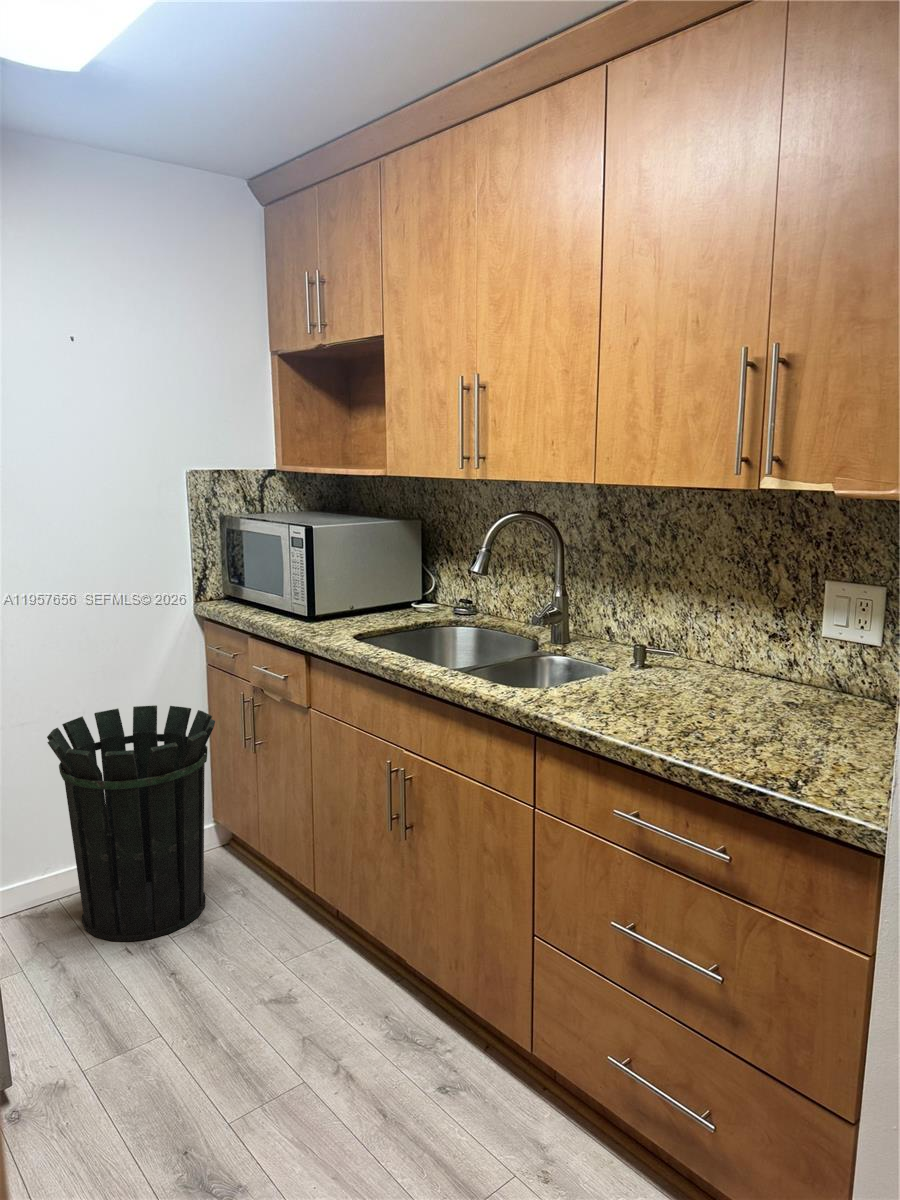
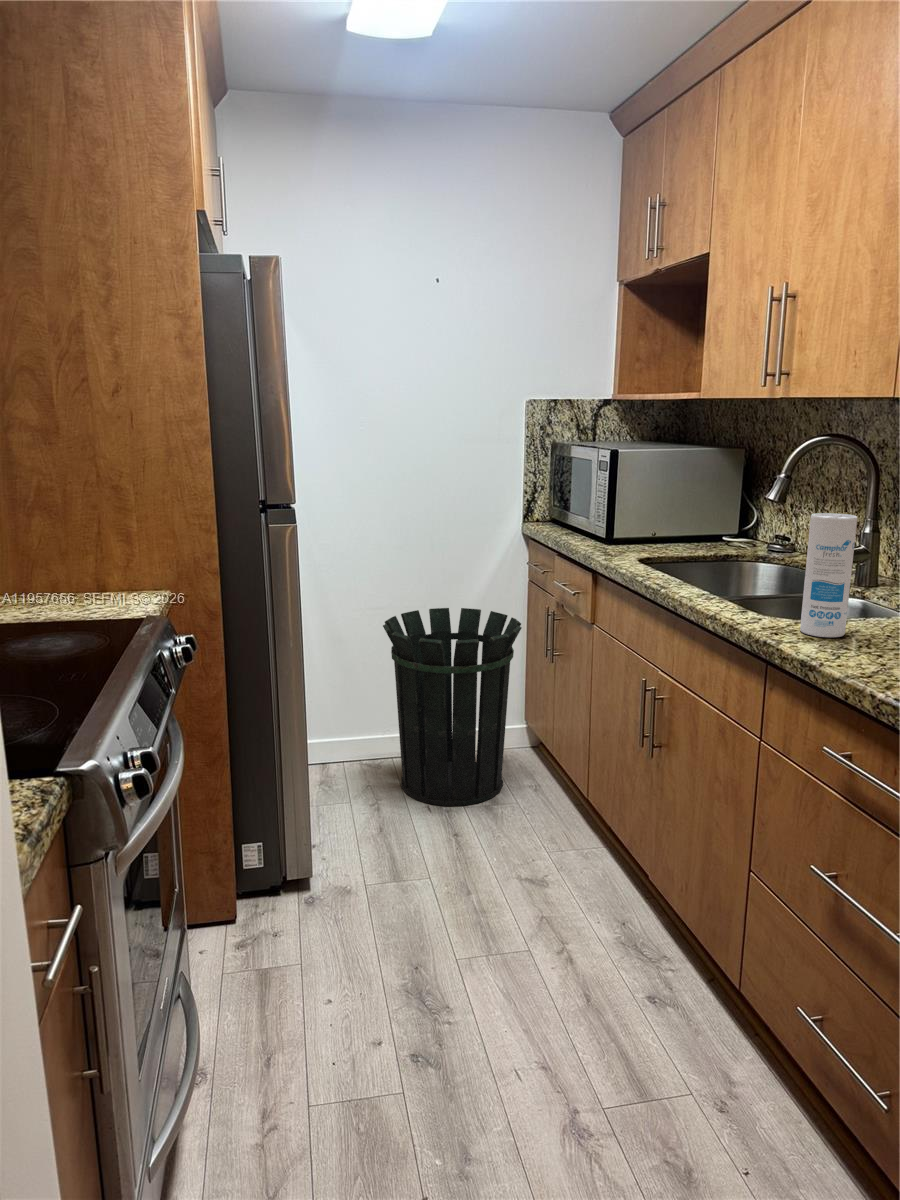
canister: none [556,590,596,704] -> present [800,513,857,637]

